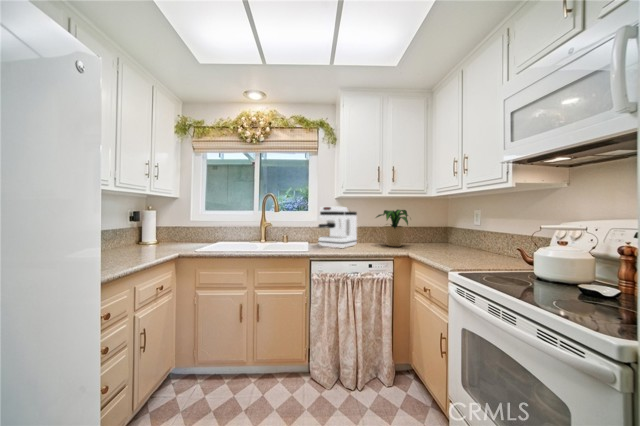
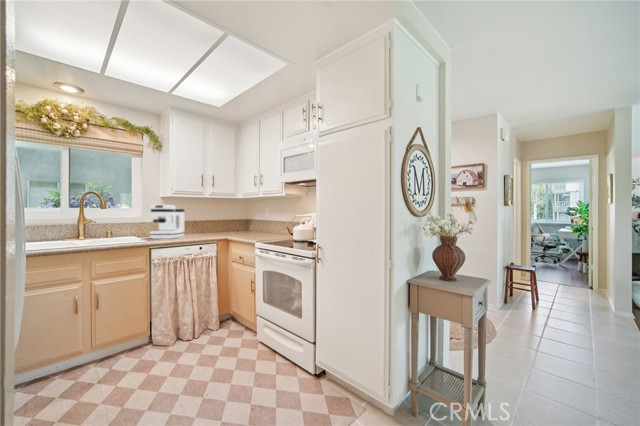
potted plant: present [377,210,408,246] -> none [197,208,226,235]

